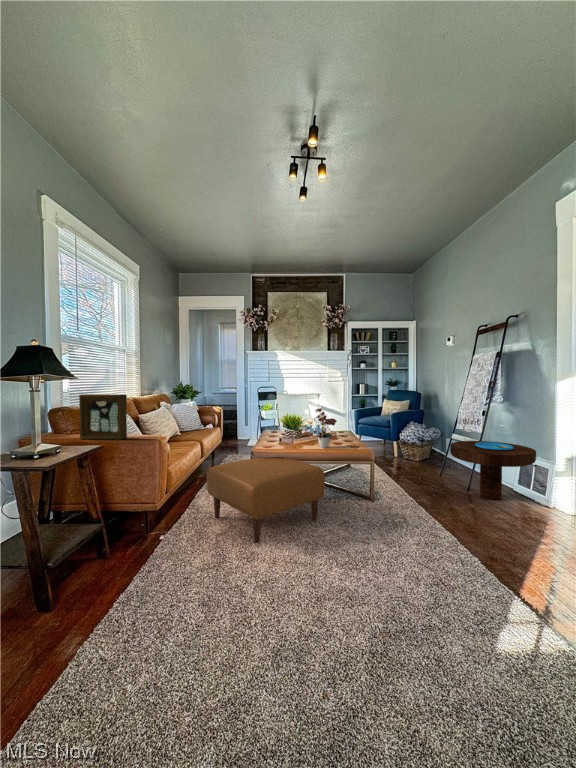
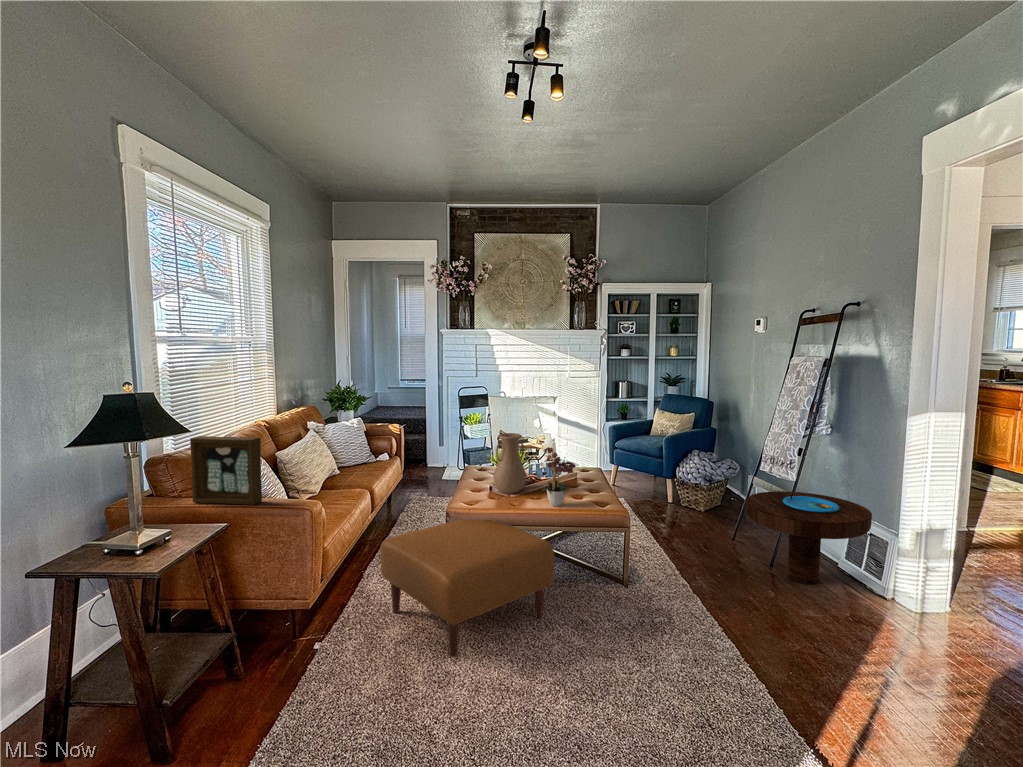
vase: none [281,403,304,442] -> present [493,433,527,494]

